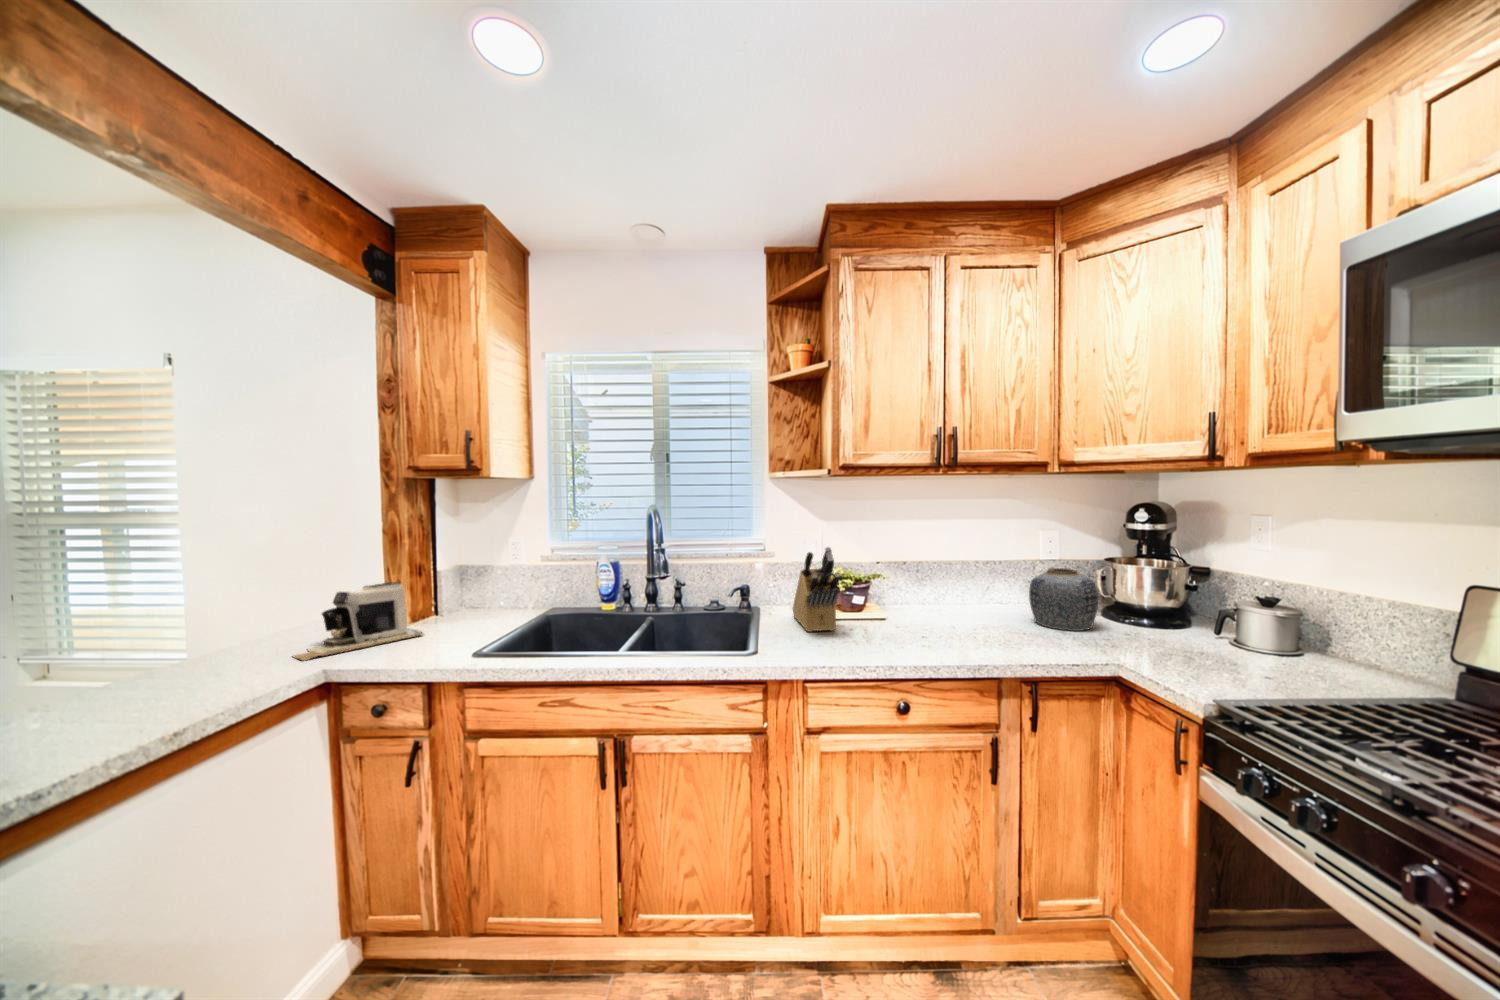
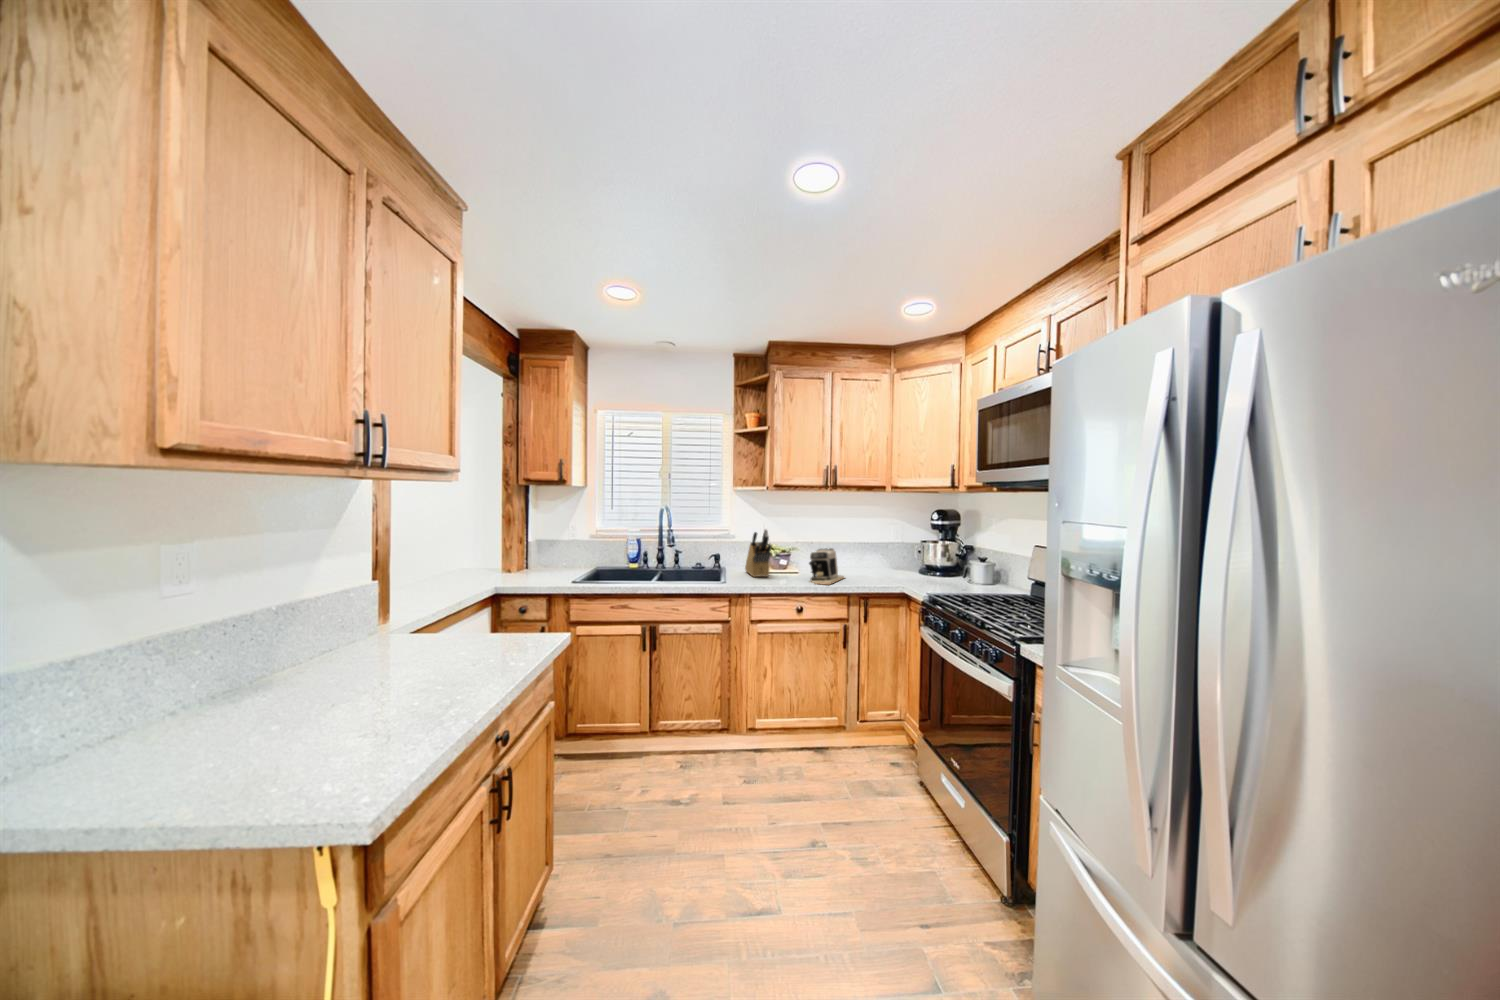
vase: present [1029,568,1098,631] -> none [879,544,913,578]
coffee maker: present [293,582,423,661] -> present [809,548,844,585]

